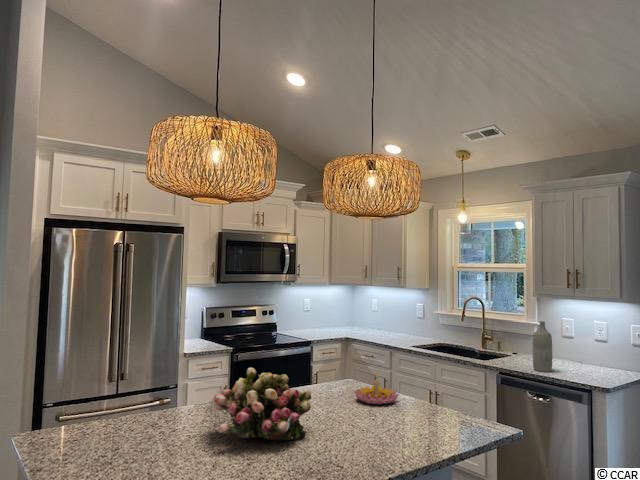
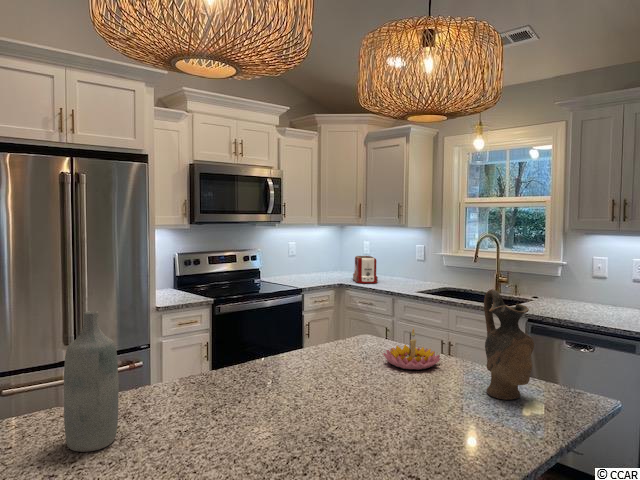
toaster: none [358,313,379,338] -> present [353,256,378,283]
bottle: present [533,321,552,372] -> present [64,311,118,452]
ceramic pitcher: none [423,341,458,426] -> present [484,289,534,399]
flower arrangement: present [213,368,311,441] -> none [210,333,348,434]

